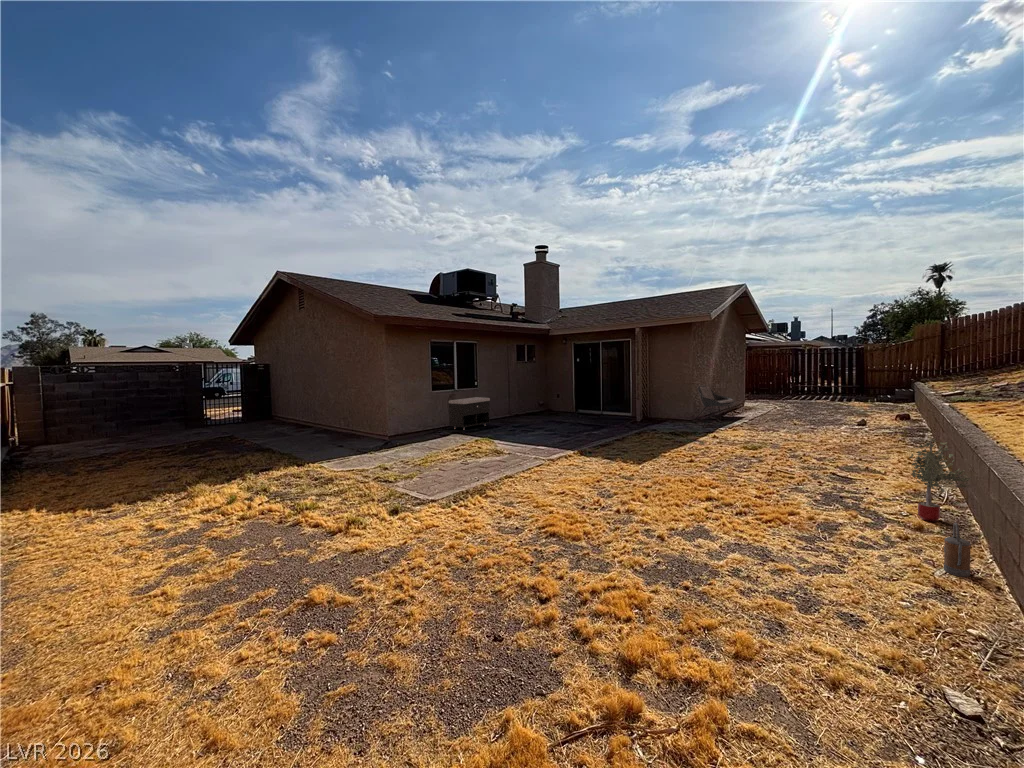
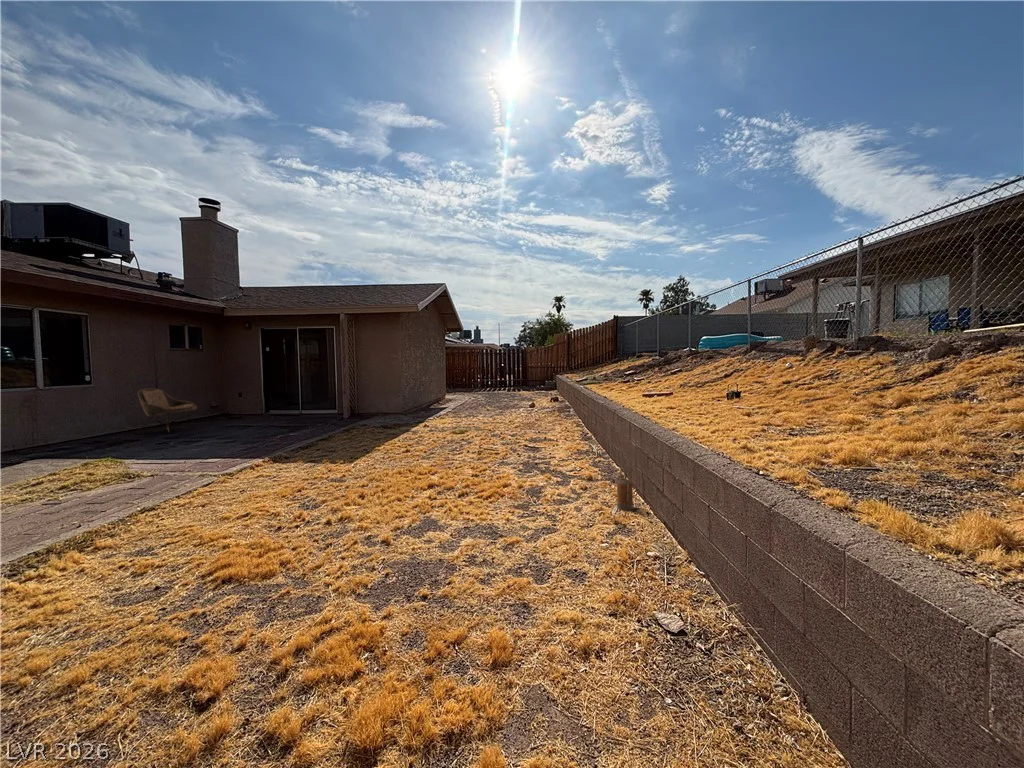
lounge chair: present [696,385,736,422] -> present [138,389,197,434]
storage bench: present [449,397,490,430] -> none [32,402,124,453]
potted tree: present [909,439,970,522] -> none [581,404,620,472]

